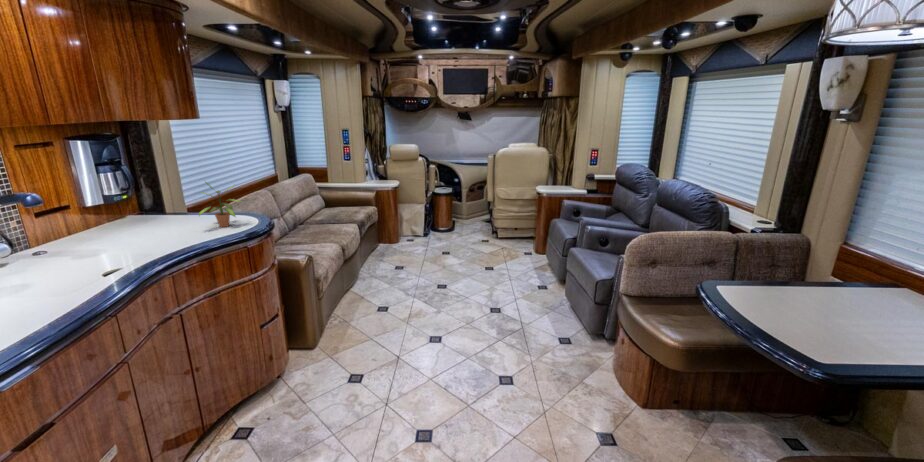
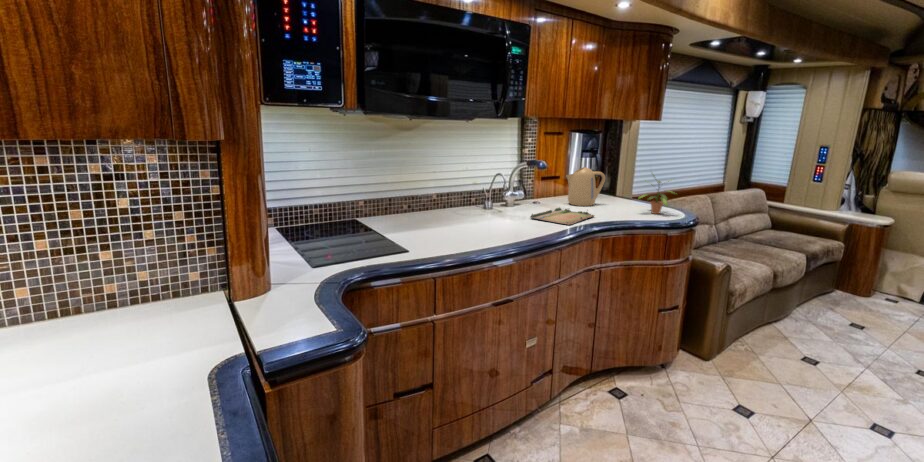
kettle: none [79,186,146,238] -> present [566,167,605,206]
tray: none [31,243,147,282] -> present [530,207,595,225]

